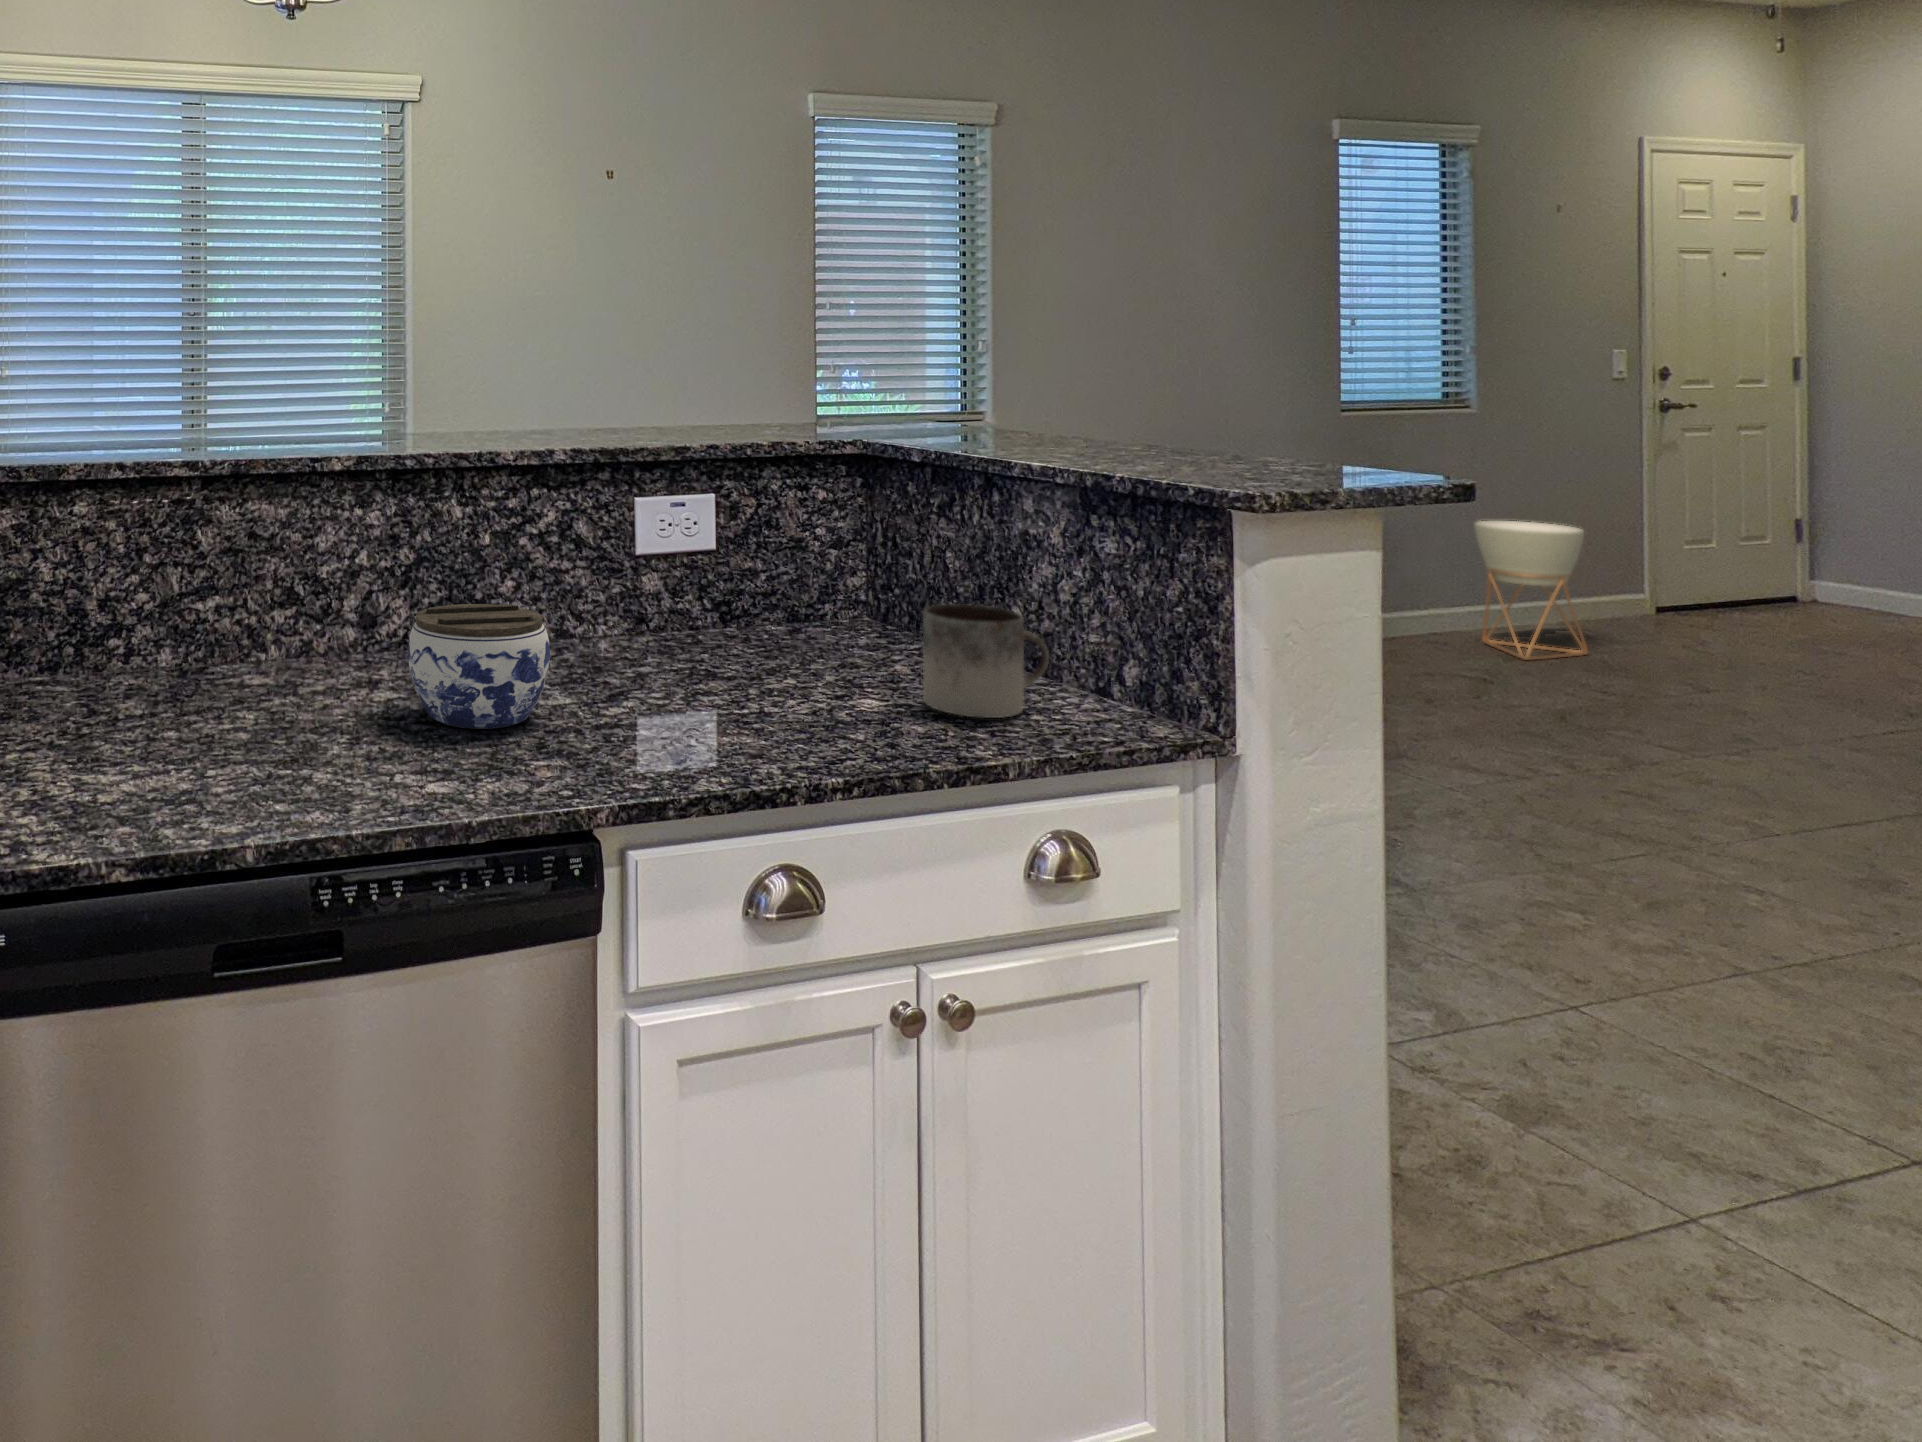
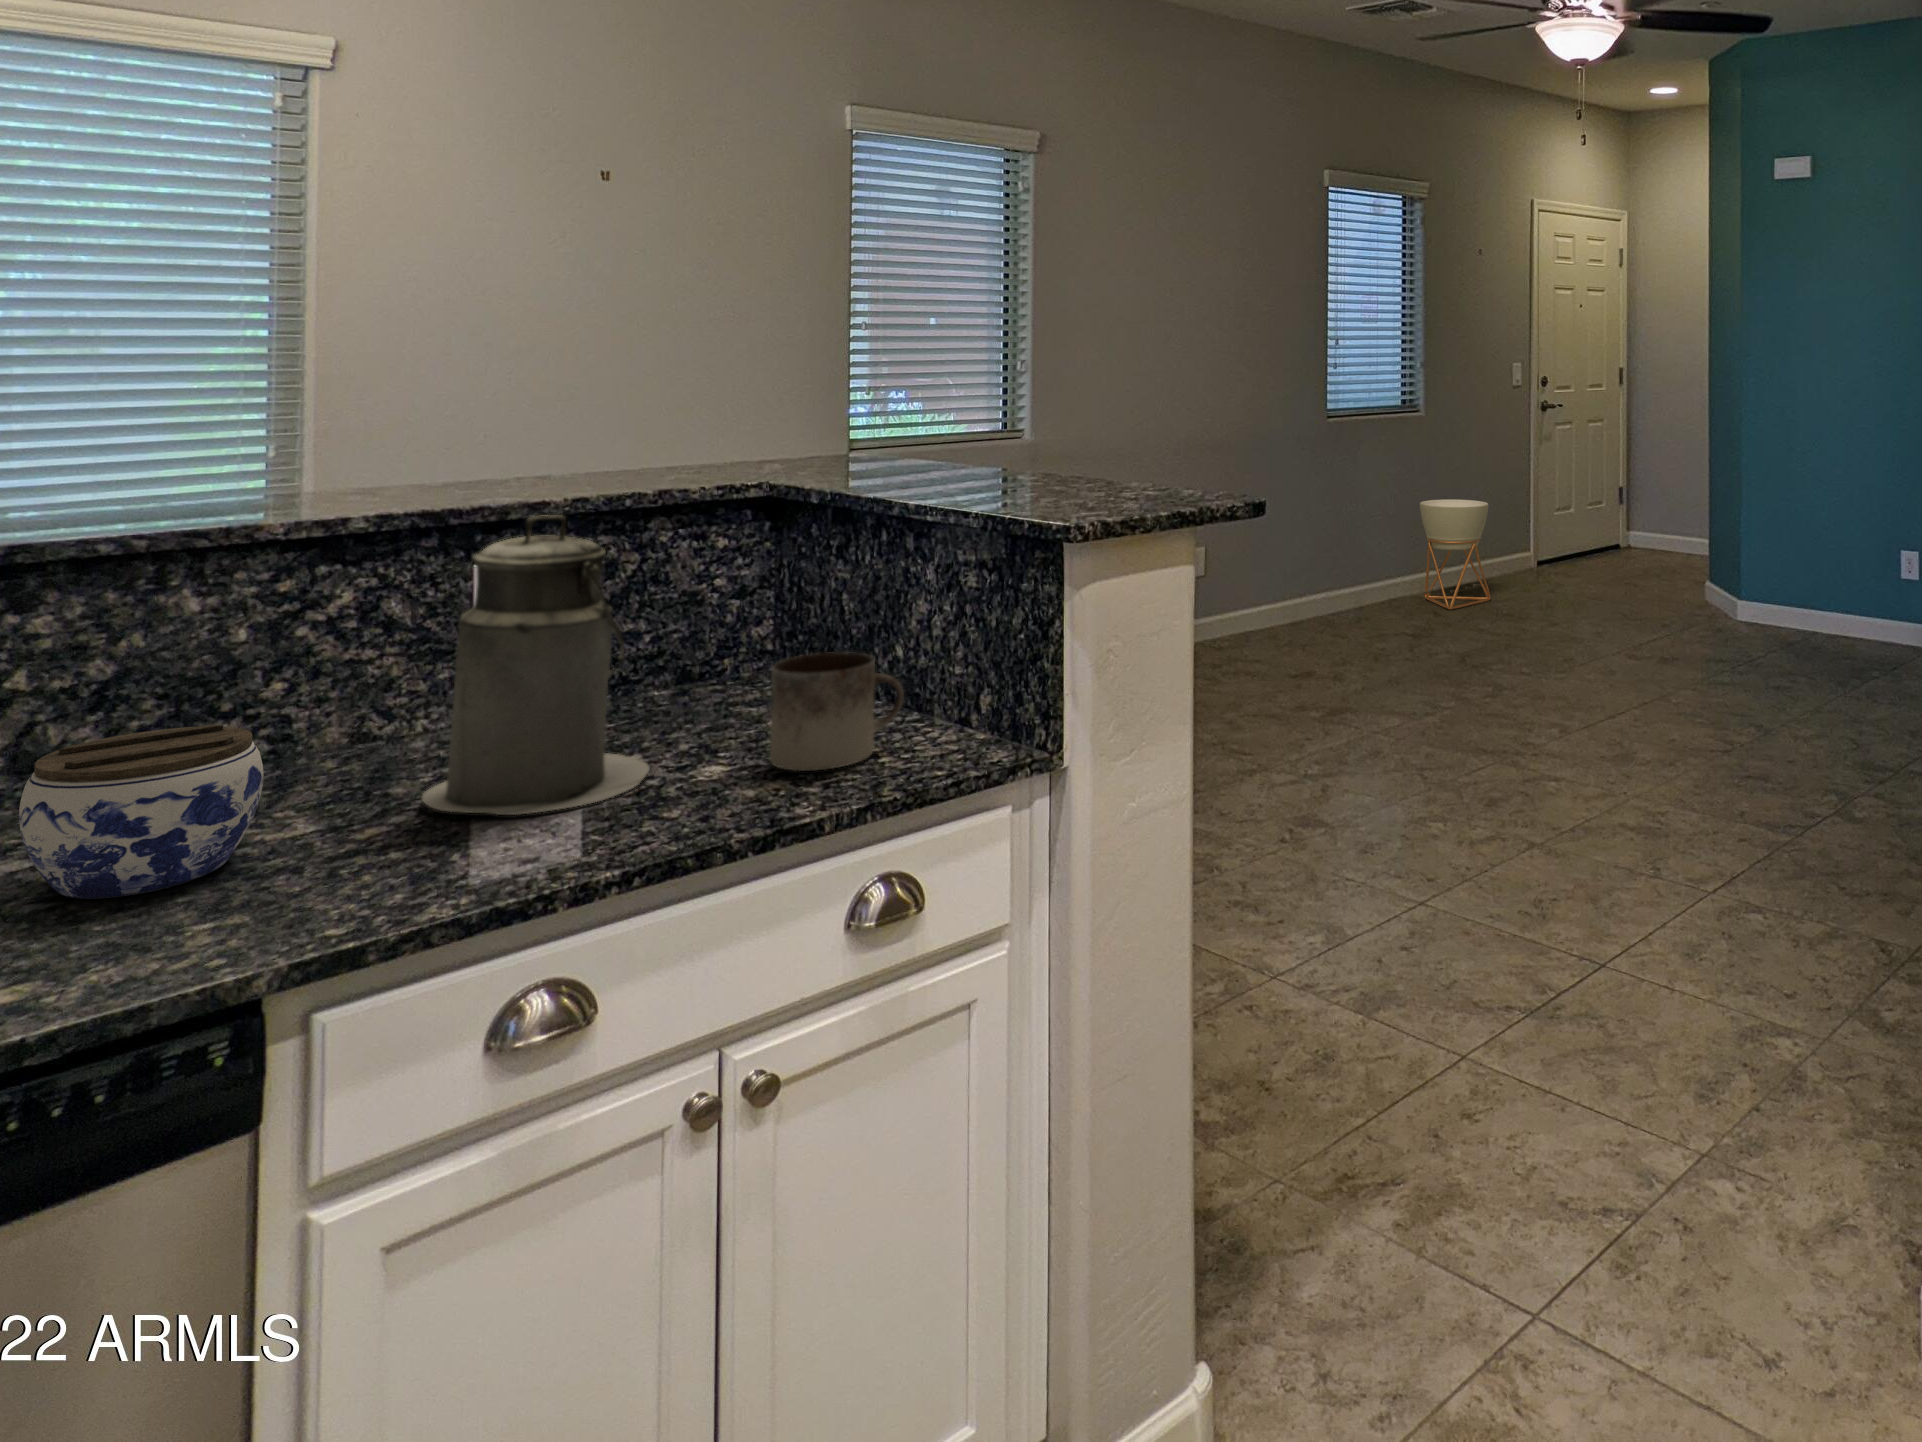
canister: none [641,453,817,716] -> present [422,515,650,815]

